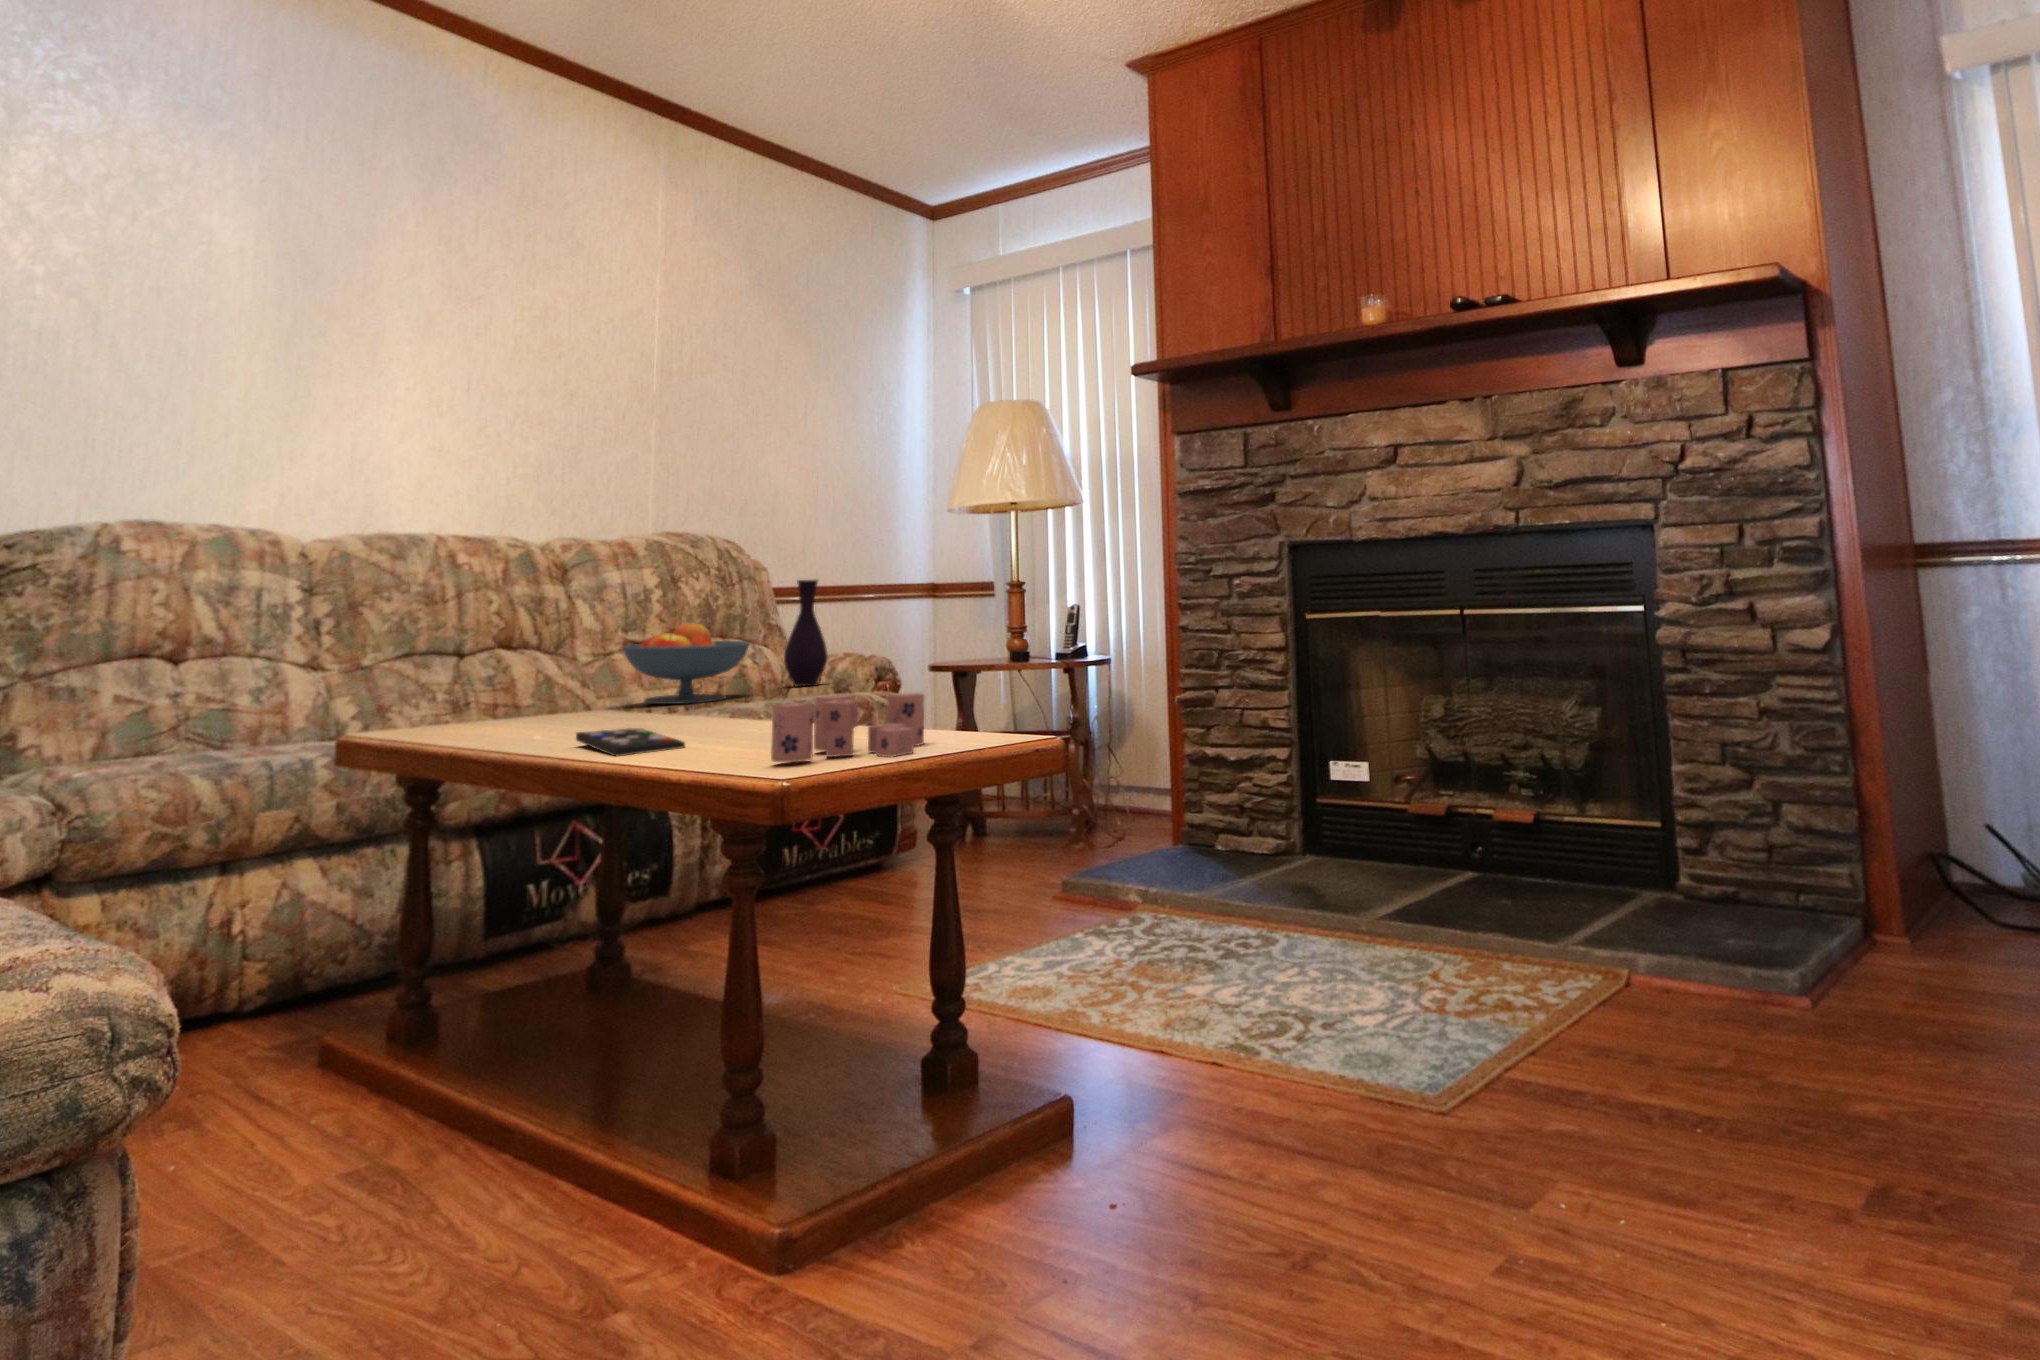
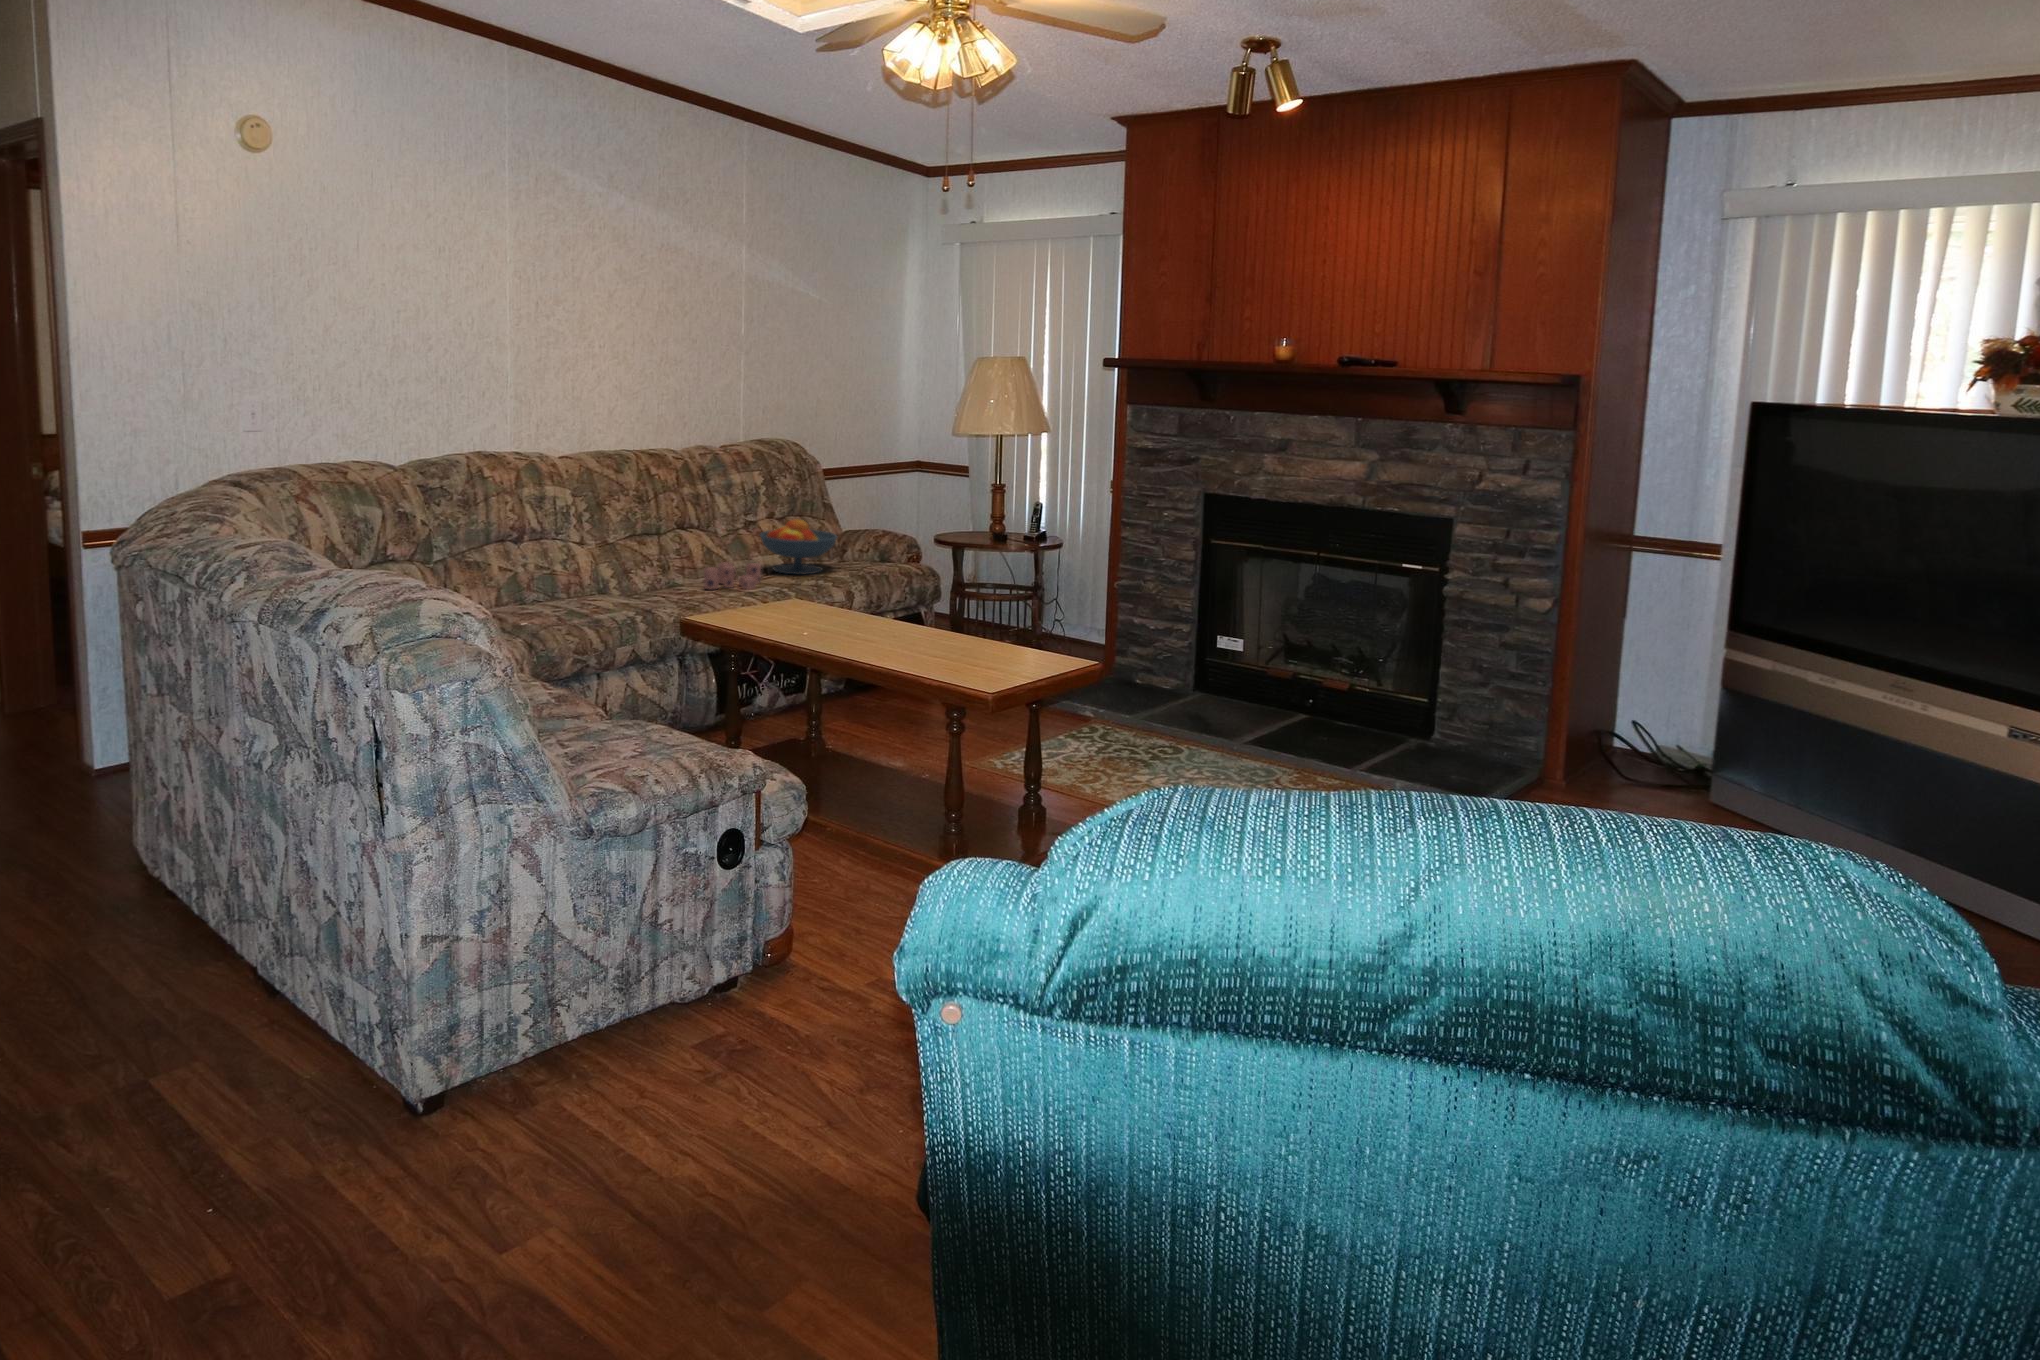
vase: present [784,580,827,686] -> none [849,488,877,559]
candle: present [771,693,924,762] -> present [704,562,761,590]
remote control: present [576,728,685,756] -> none [802,619,878,646]

